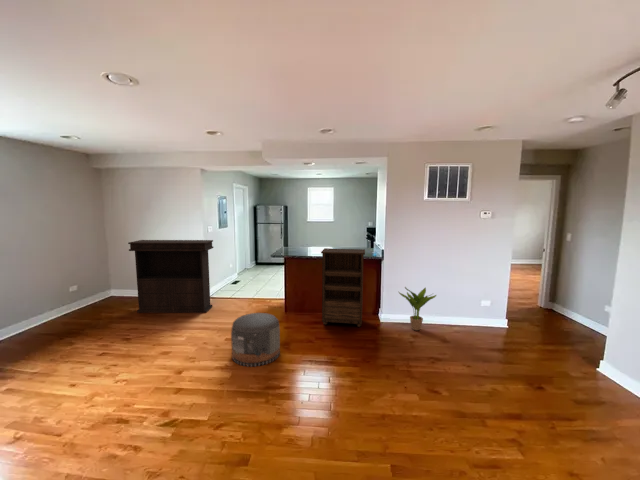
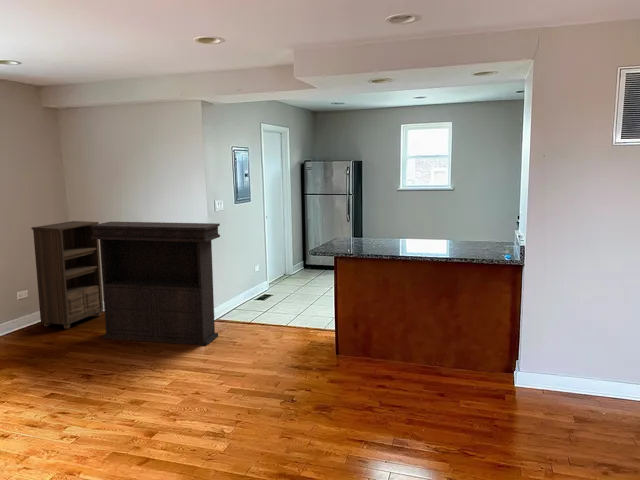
bookshelf: present [321,248,365,327] -> present [31,221,103,329]
potted plant: present [399,287,436,330] -> none [545,319,624,405]
pouf: present [231,313,280,366] -> none [232,350,313,437]

